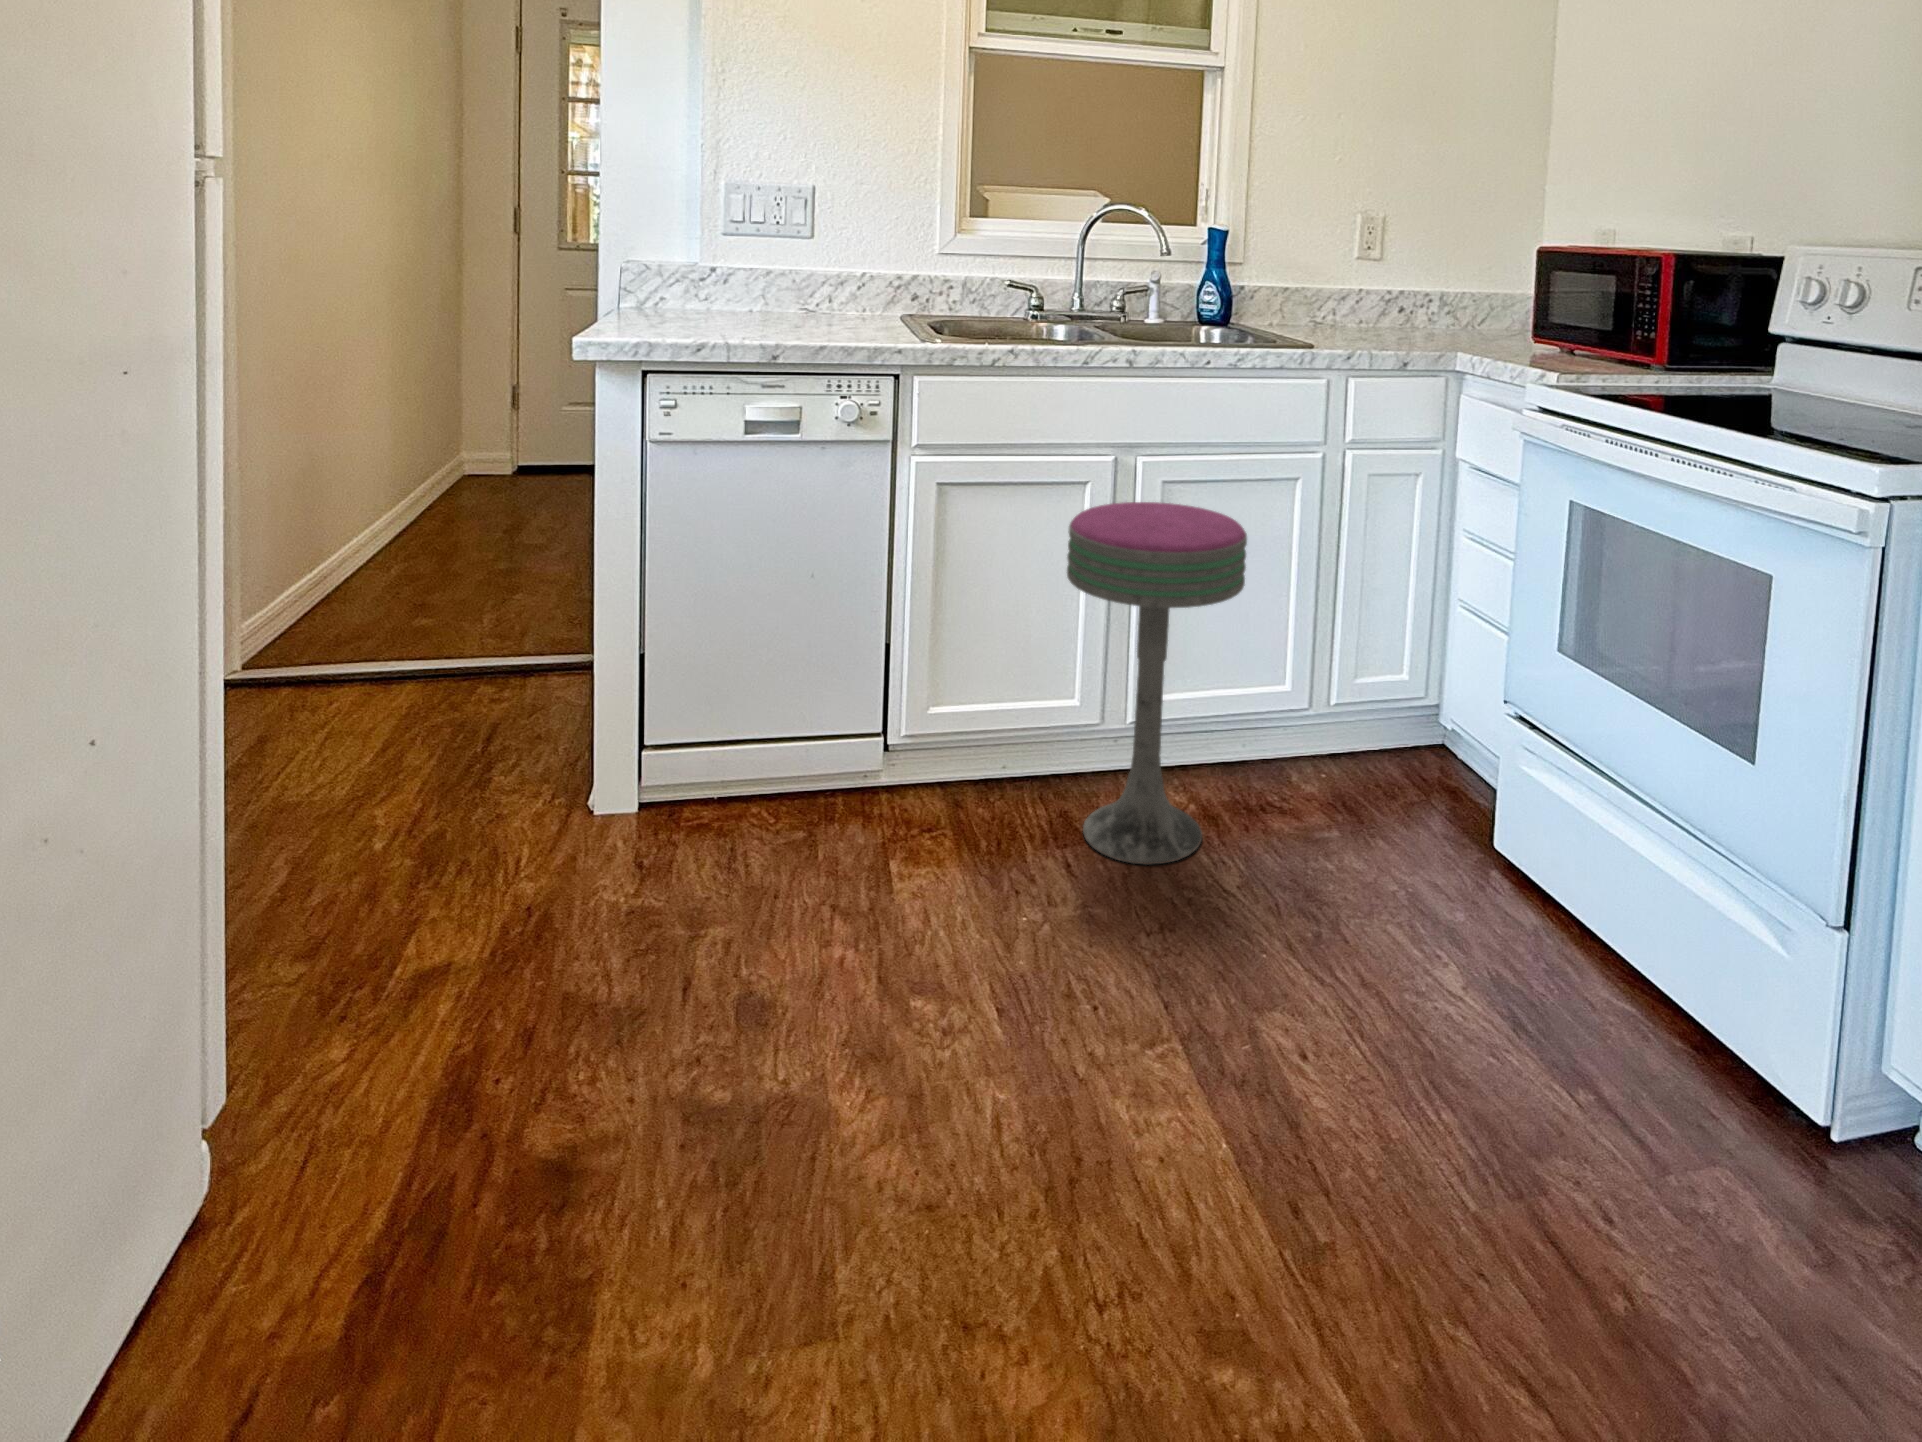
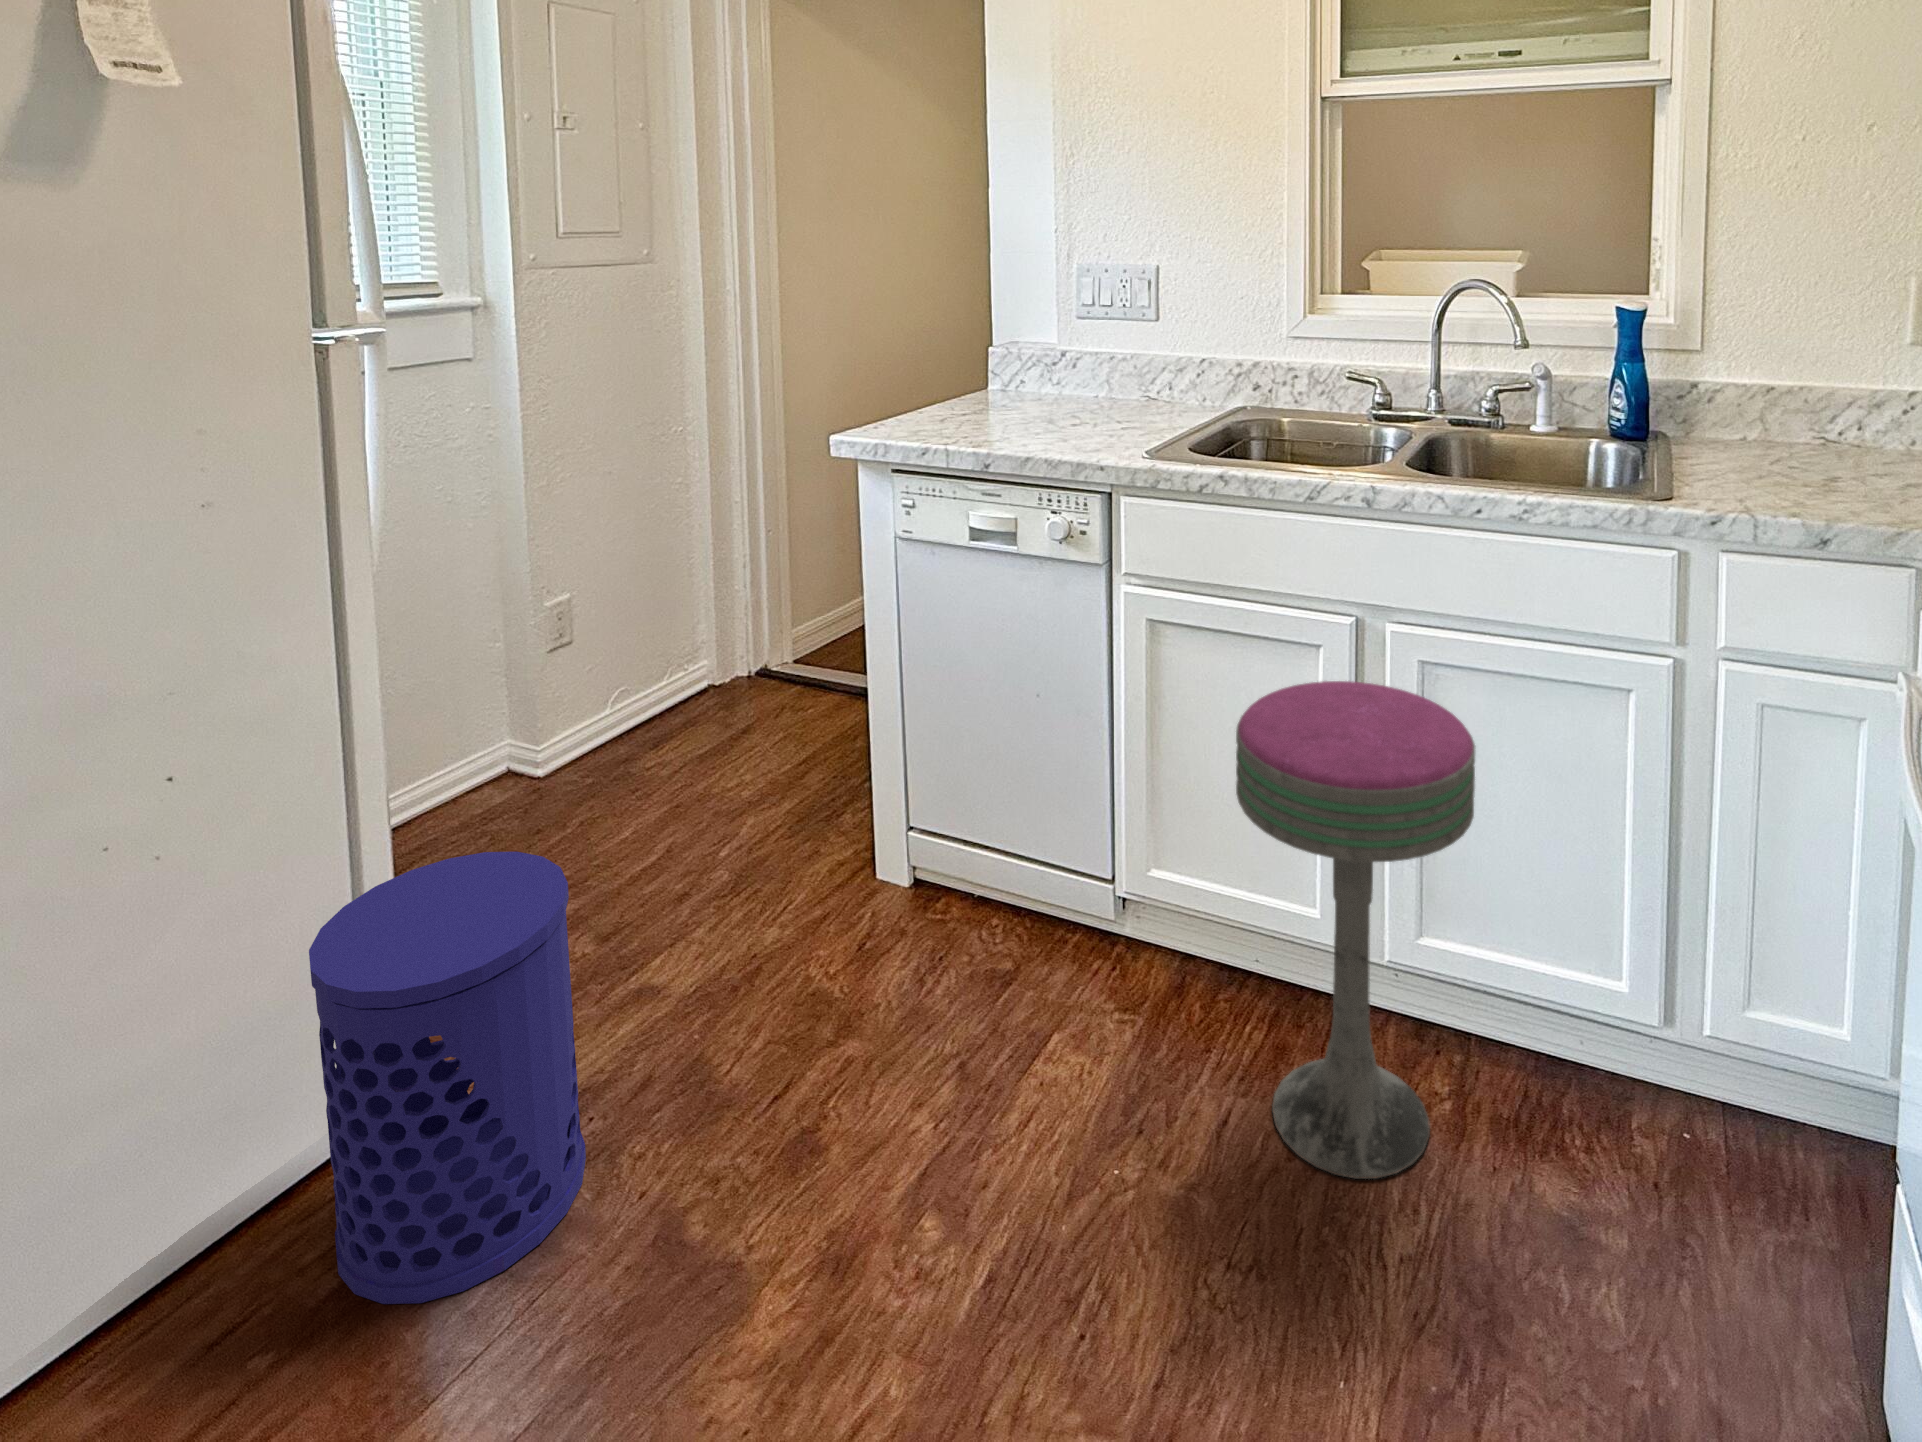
waste bin: none [260,782,565,1306] -> present [309,852,586,1304]

